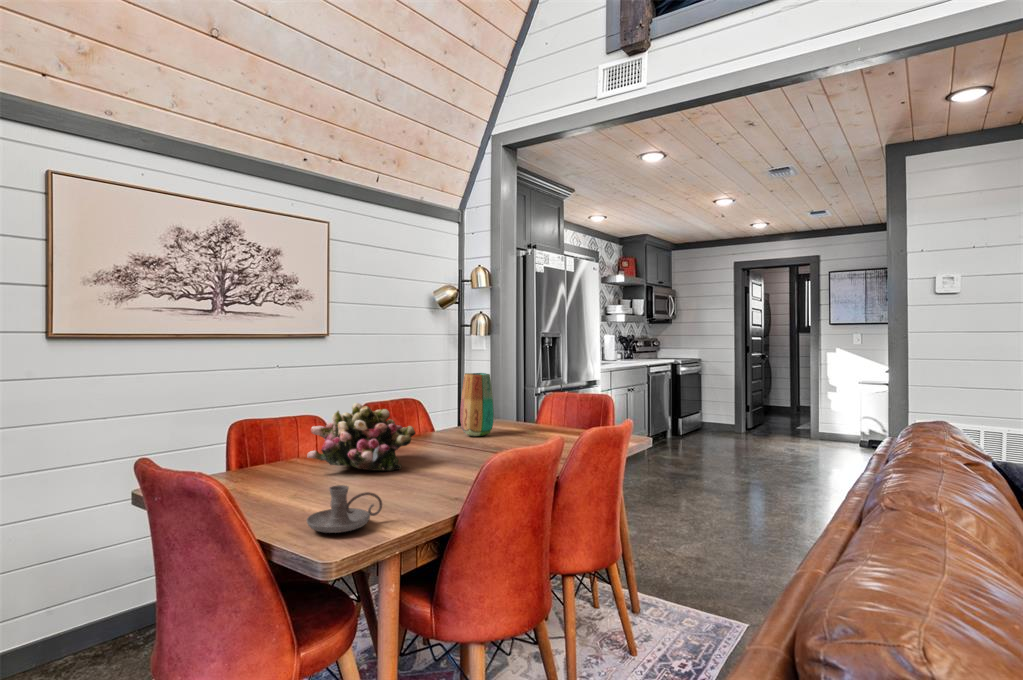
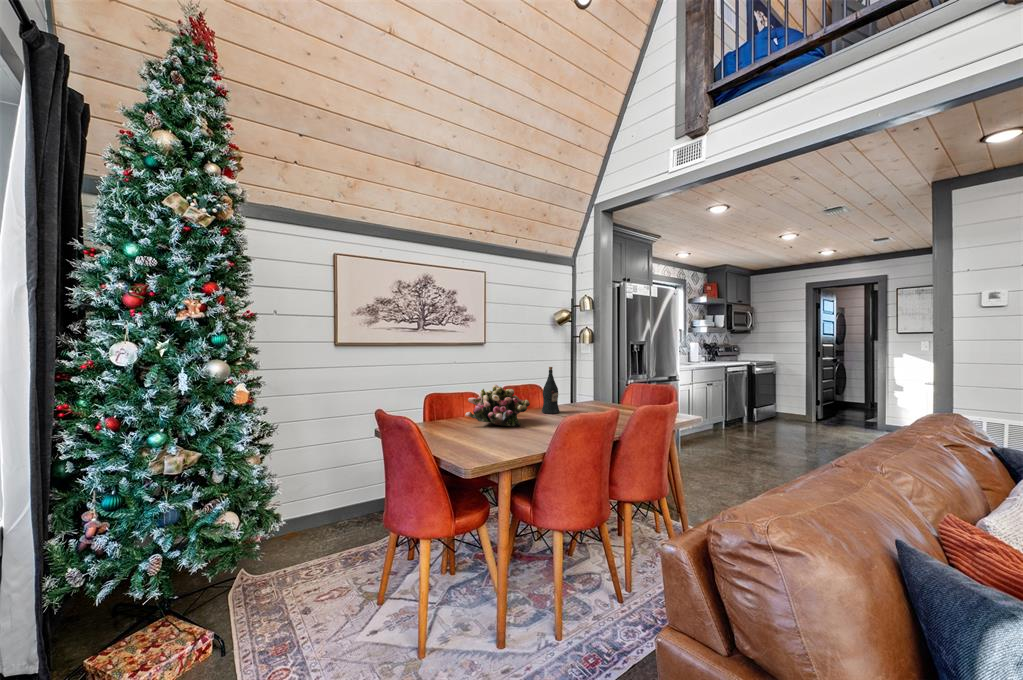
wine bottle: none [427,372,455,445] -> present [542,367,559,414]
vase: present [460,373,494,436] -> none [565,368,587,410]
candle holder: present [307,485,382,533] -> none [458,429,500,455]

